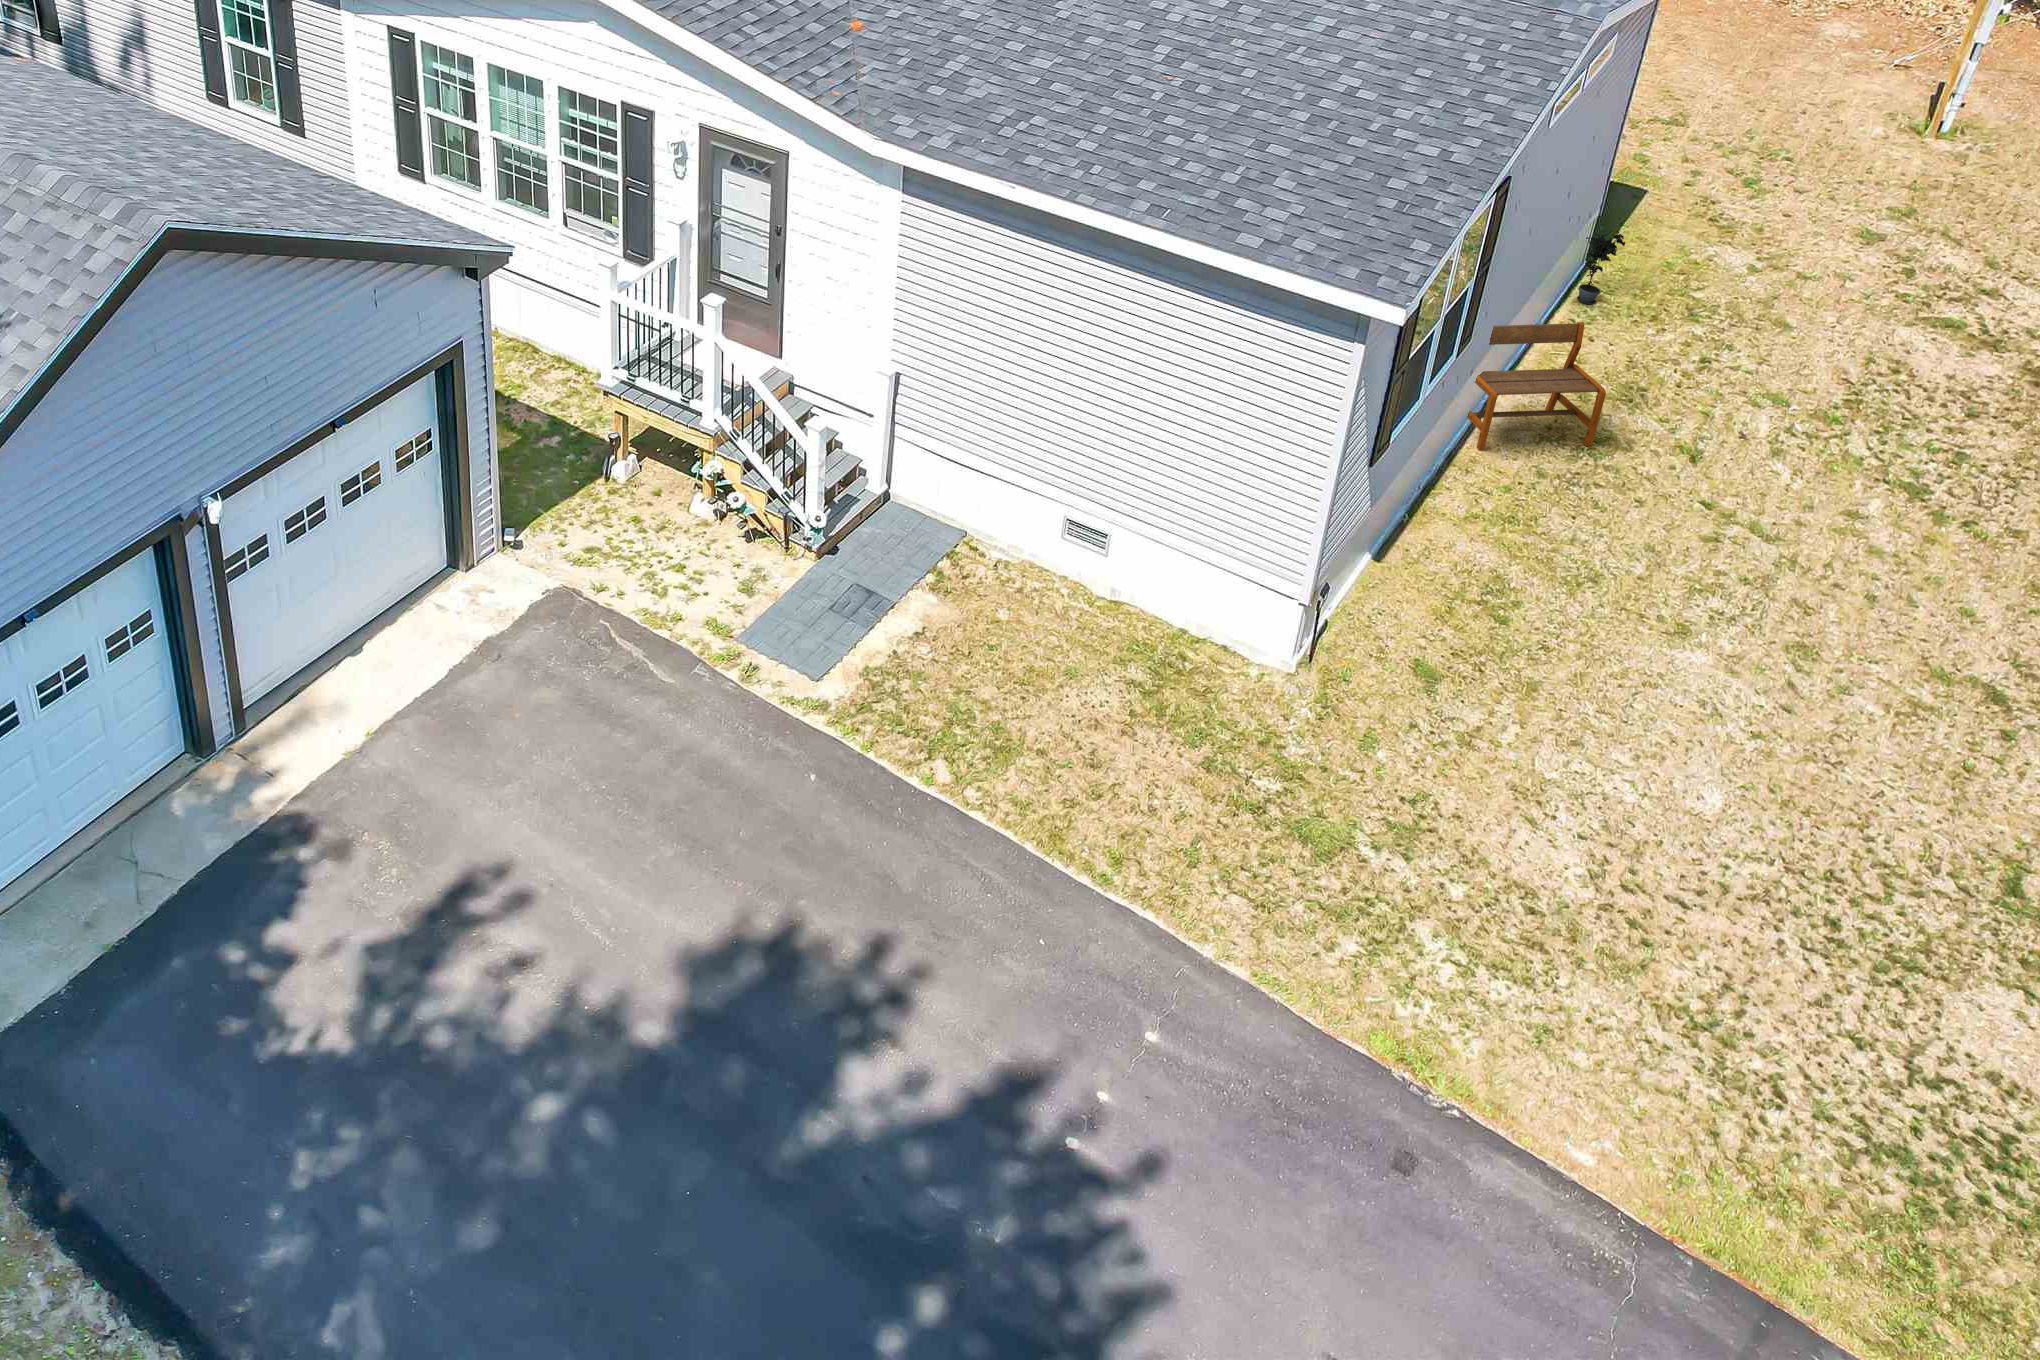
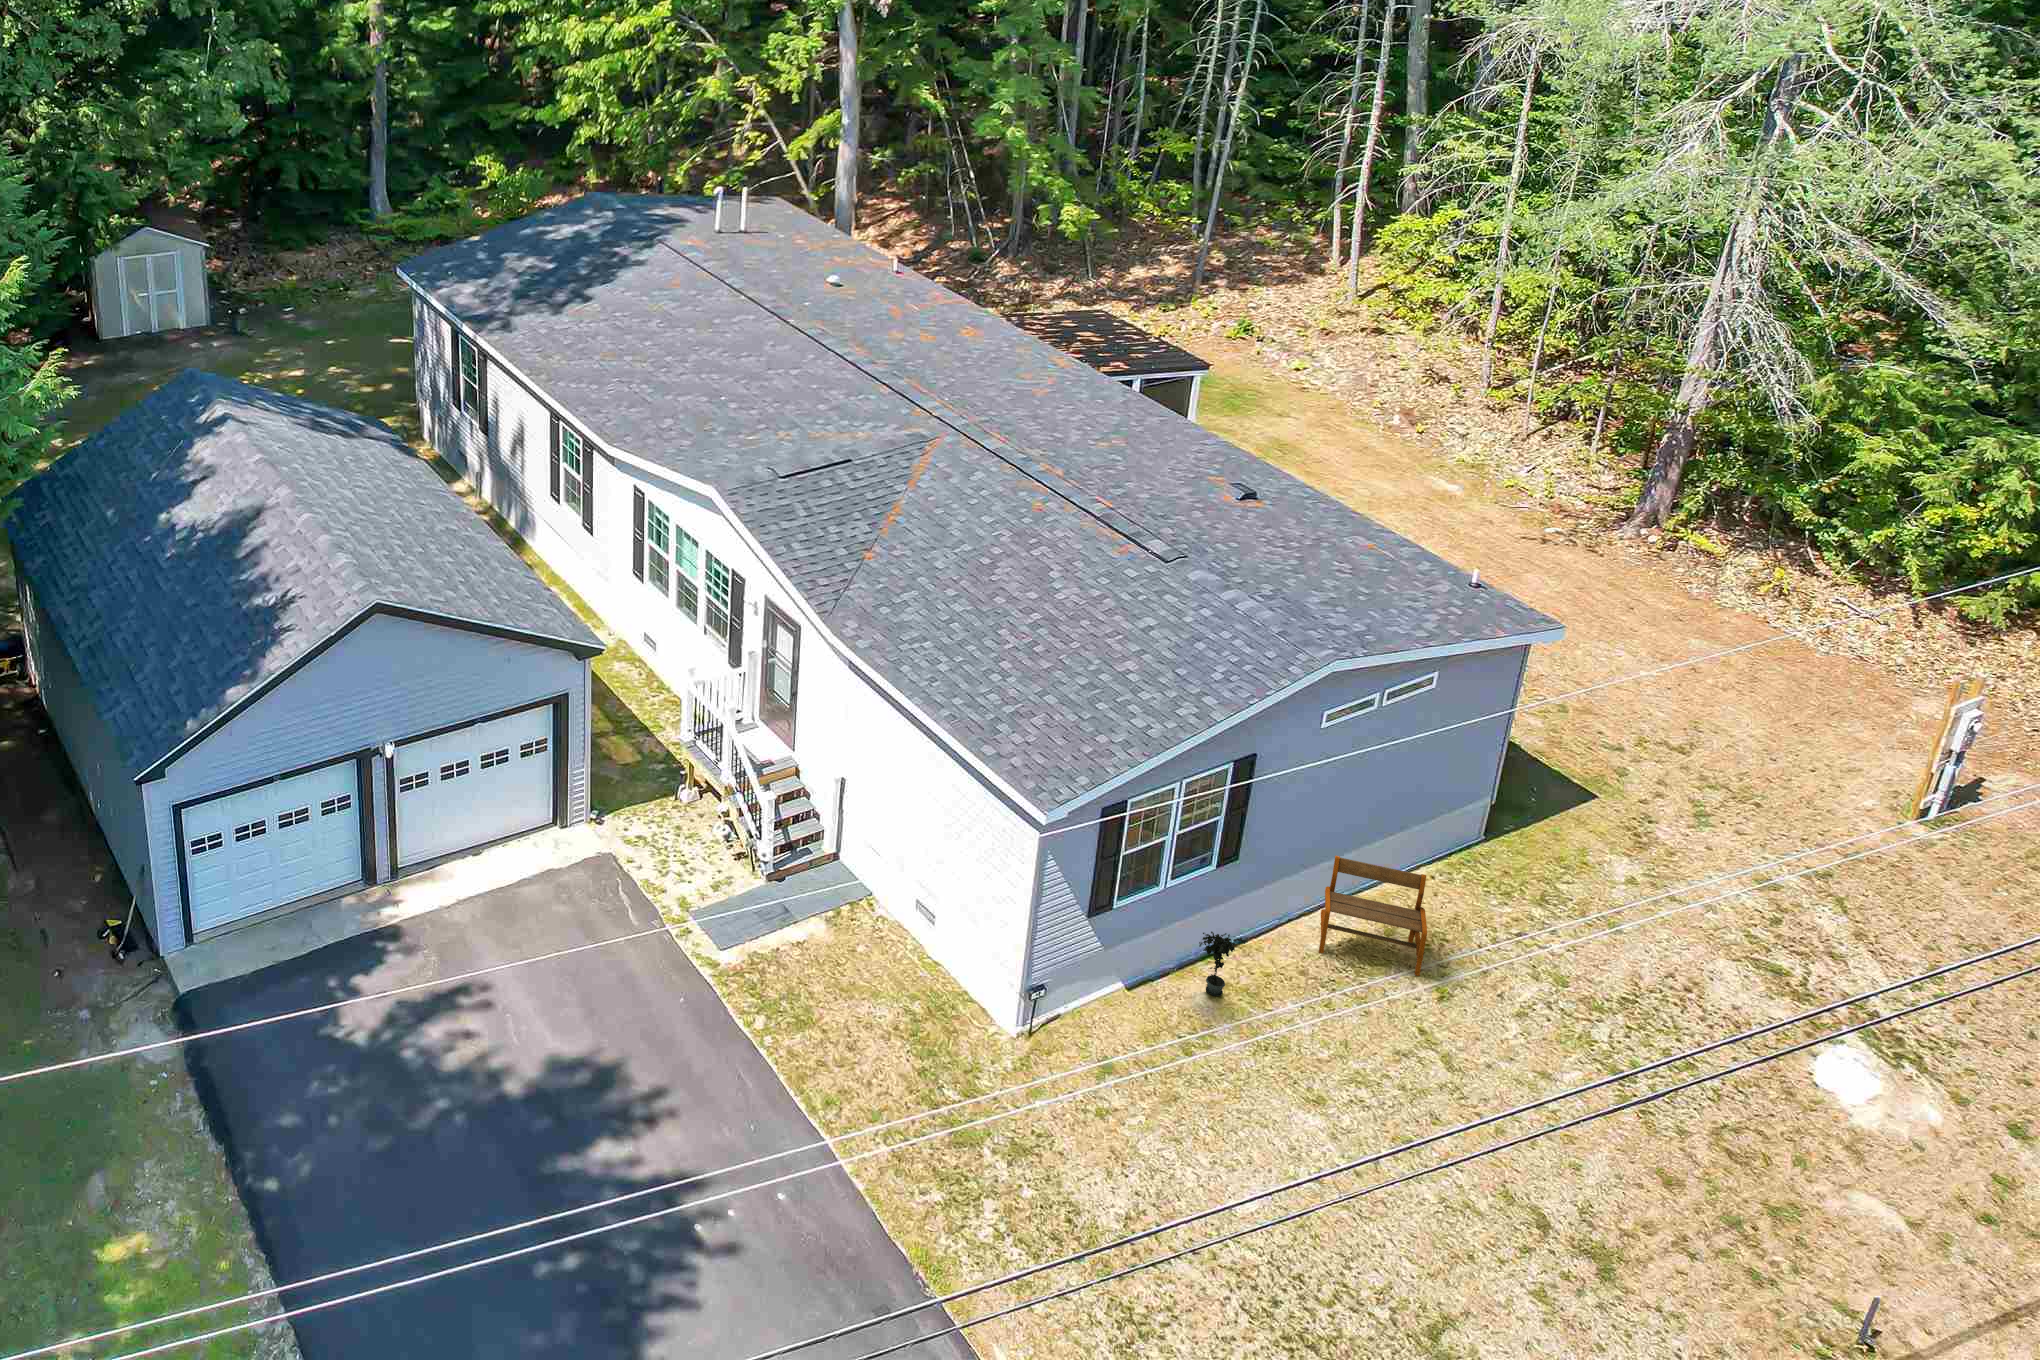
potted plant: present [1577,231,1625,304] -> present [1199,931,1247,996]

